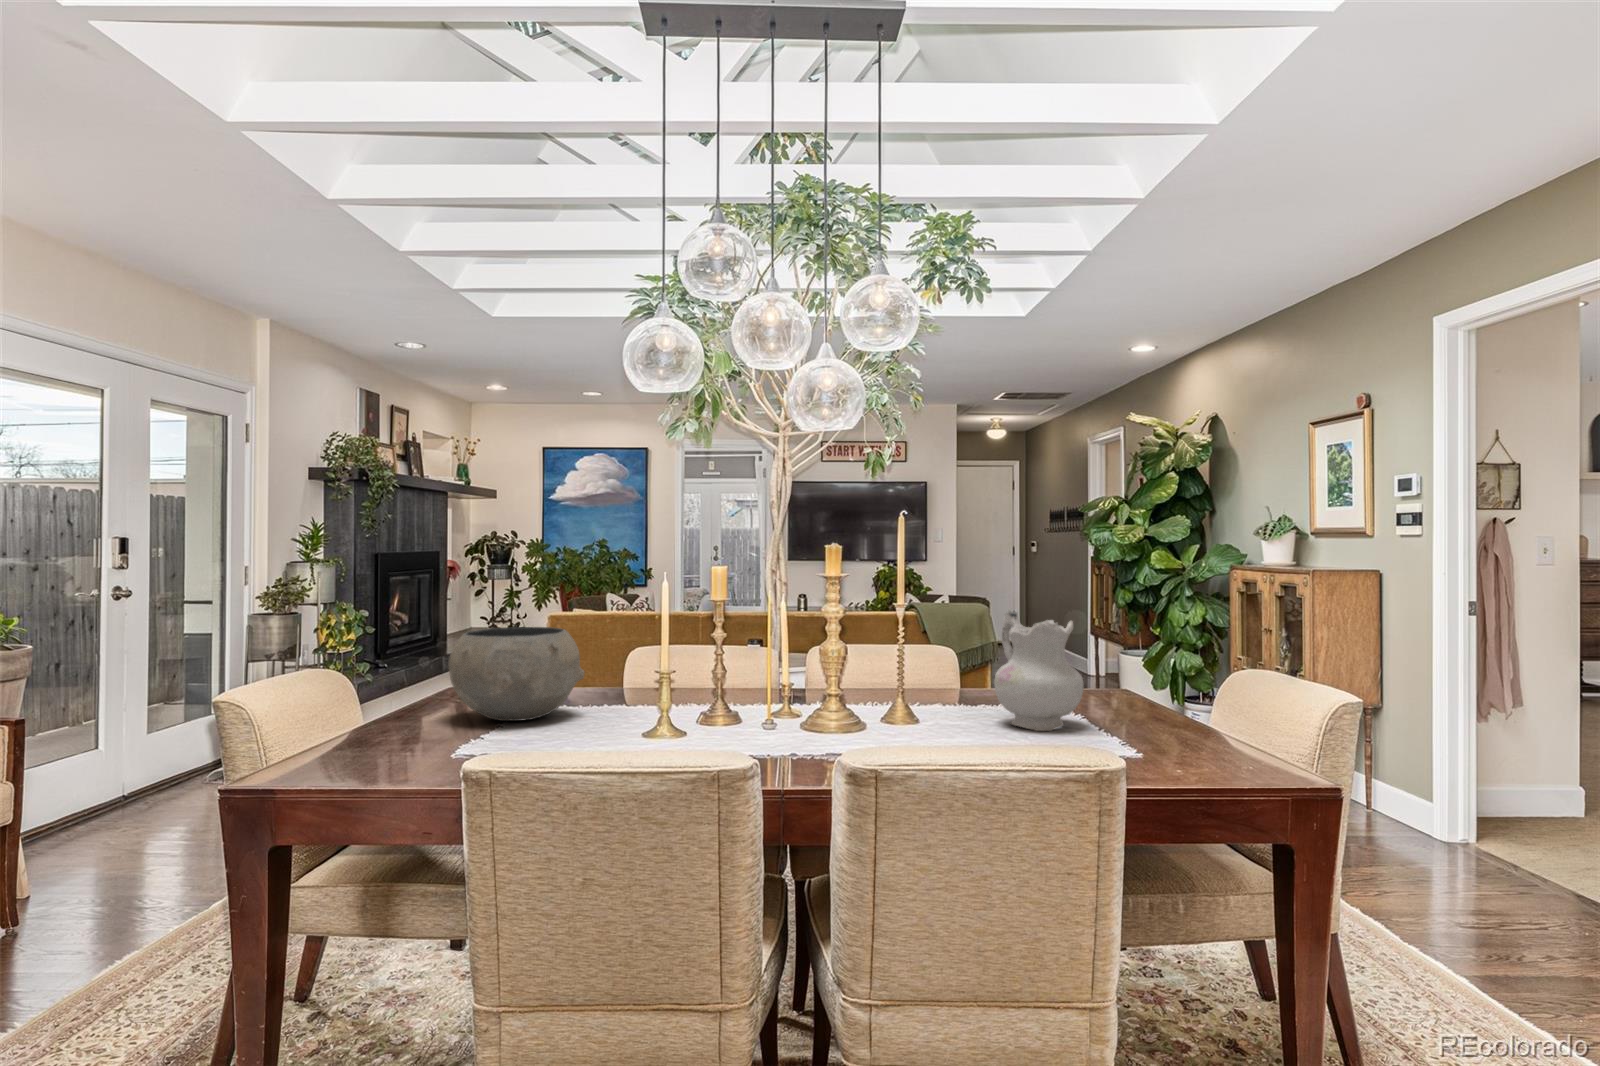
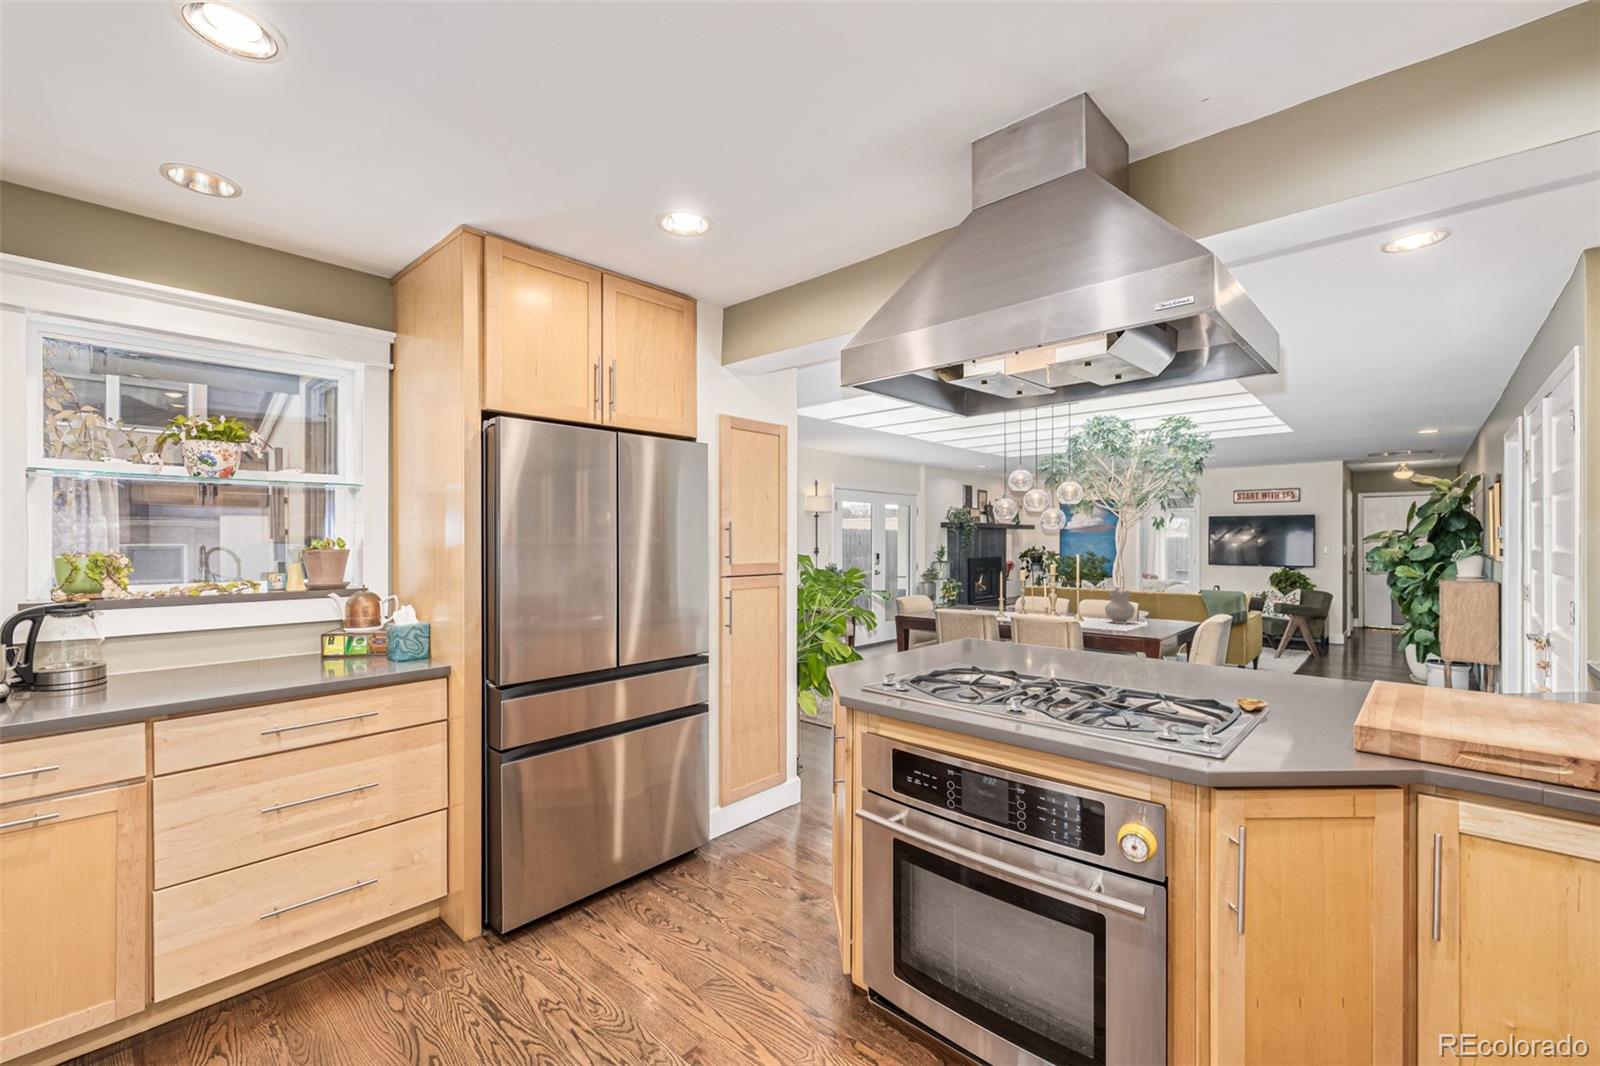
ceramic bowl: present [449,627,585,721] -> none [954,586,991,611]

